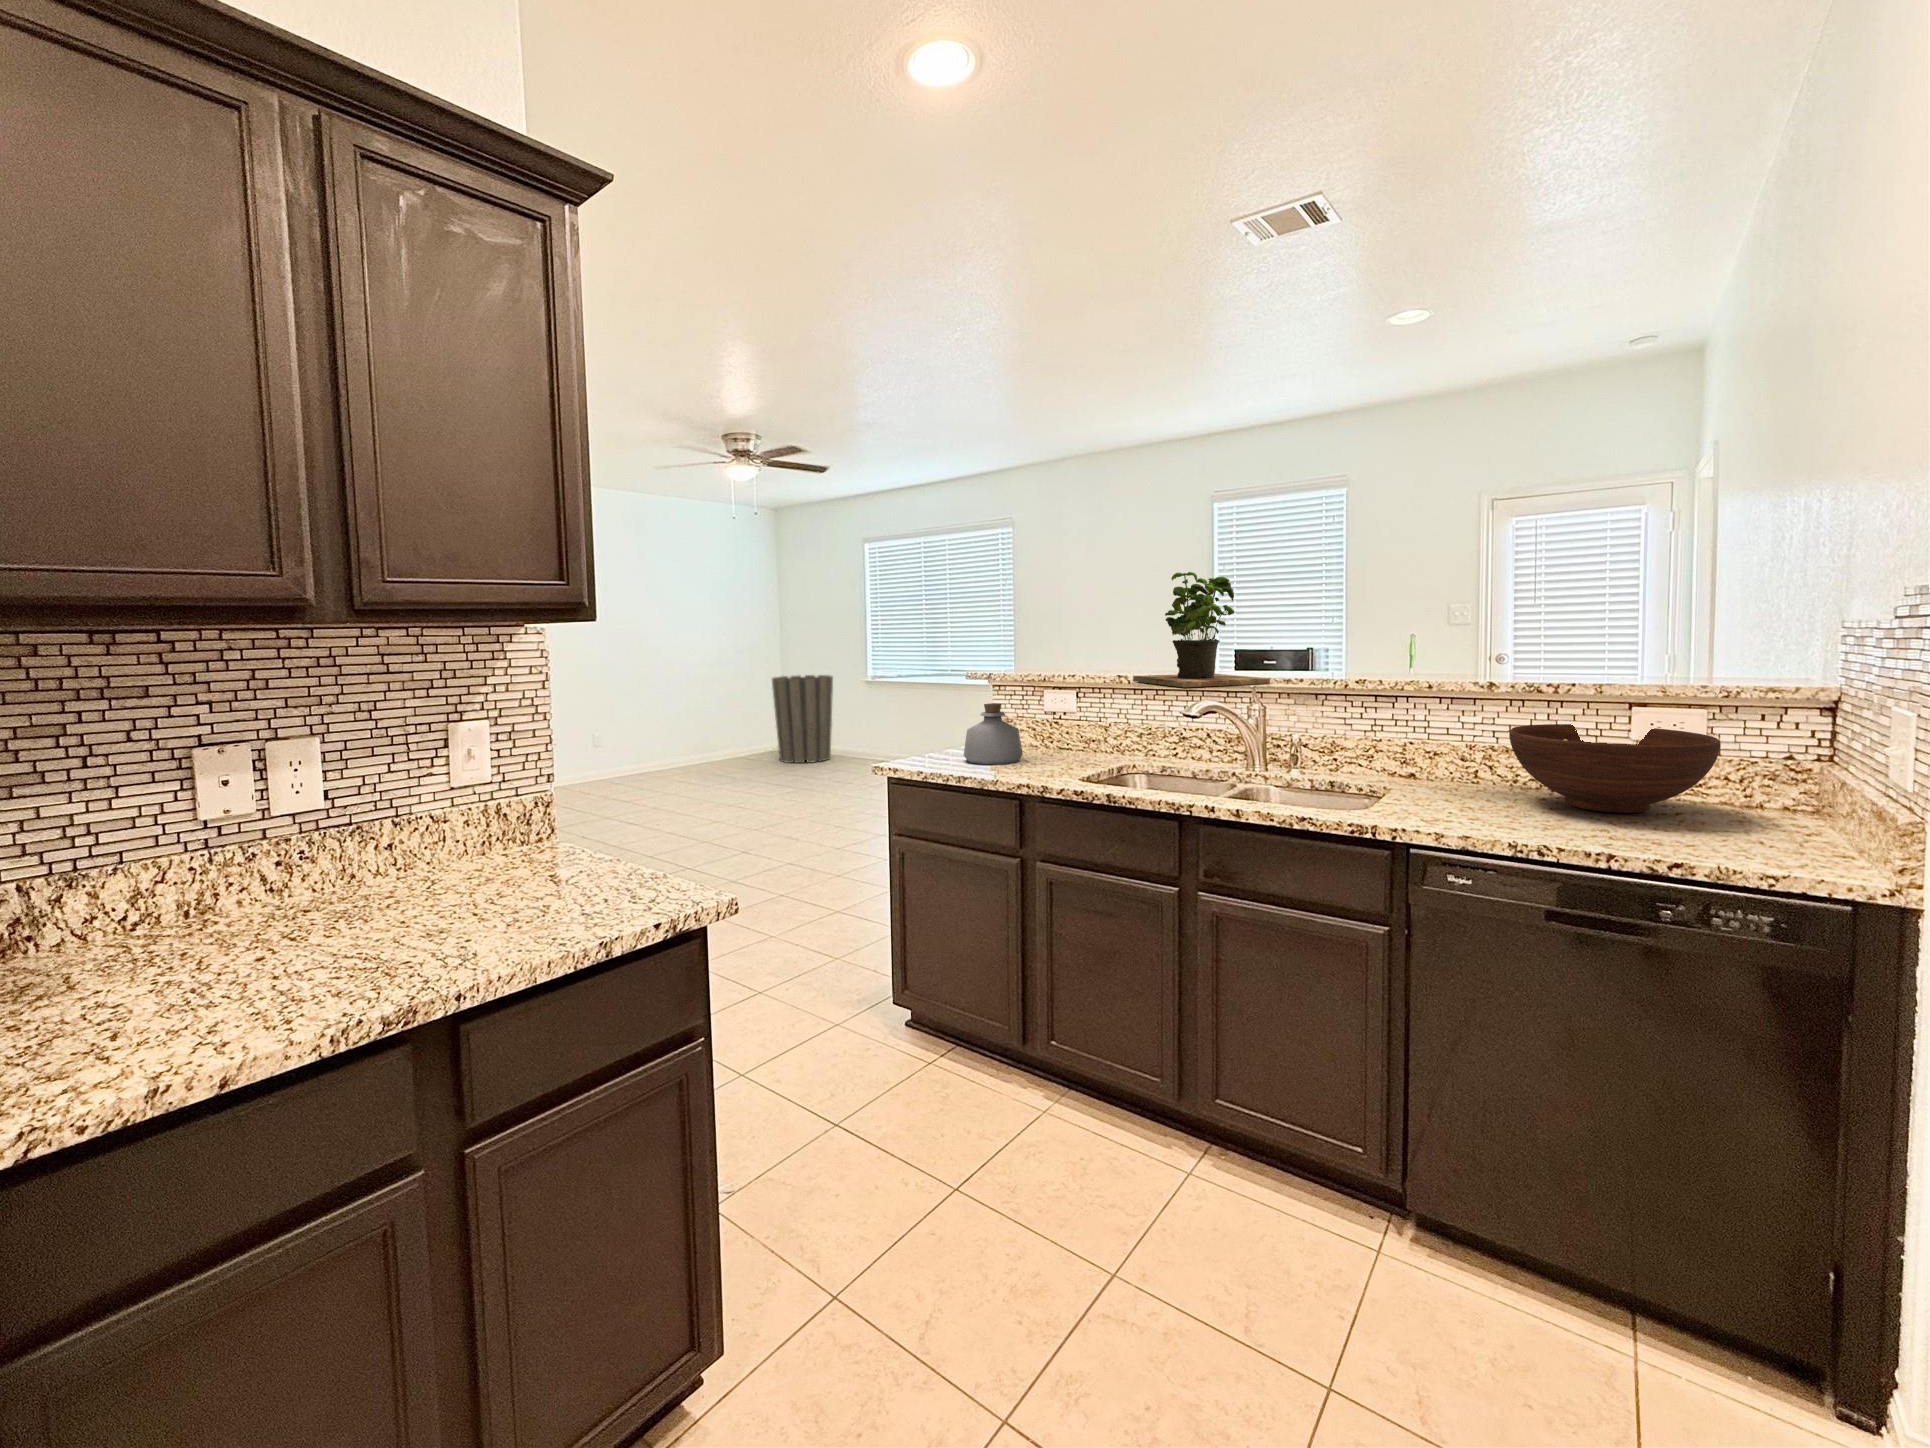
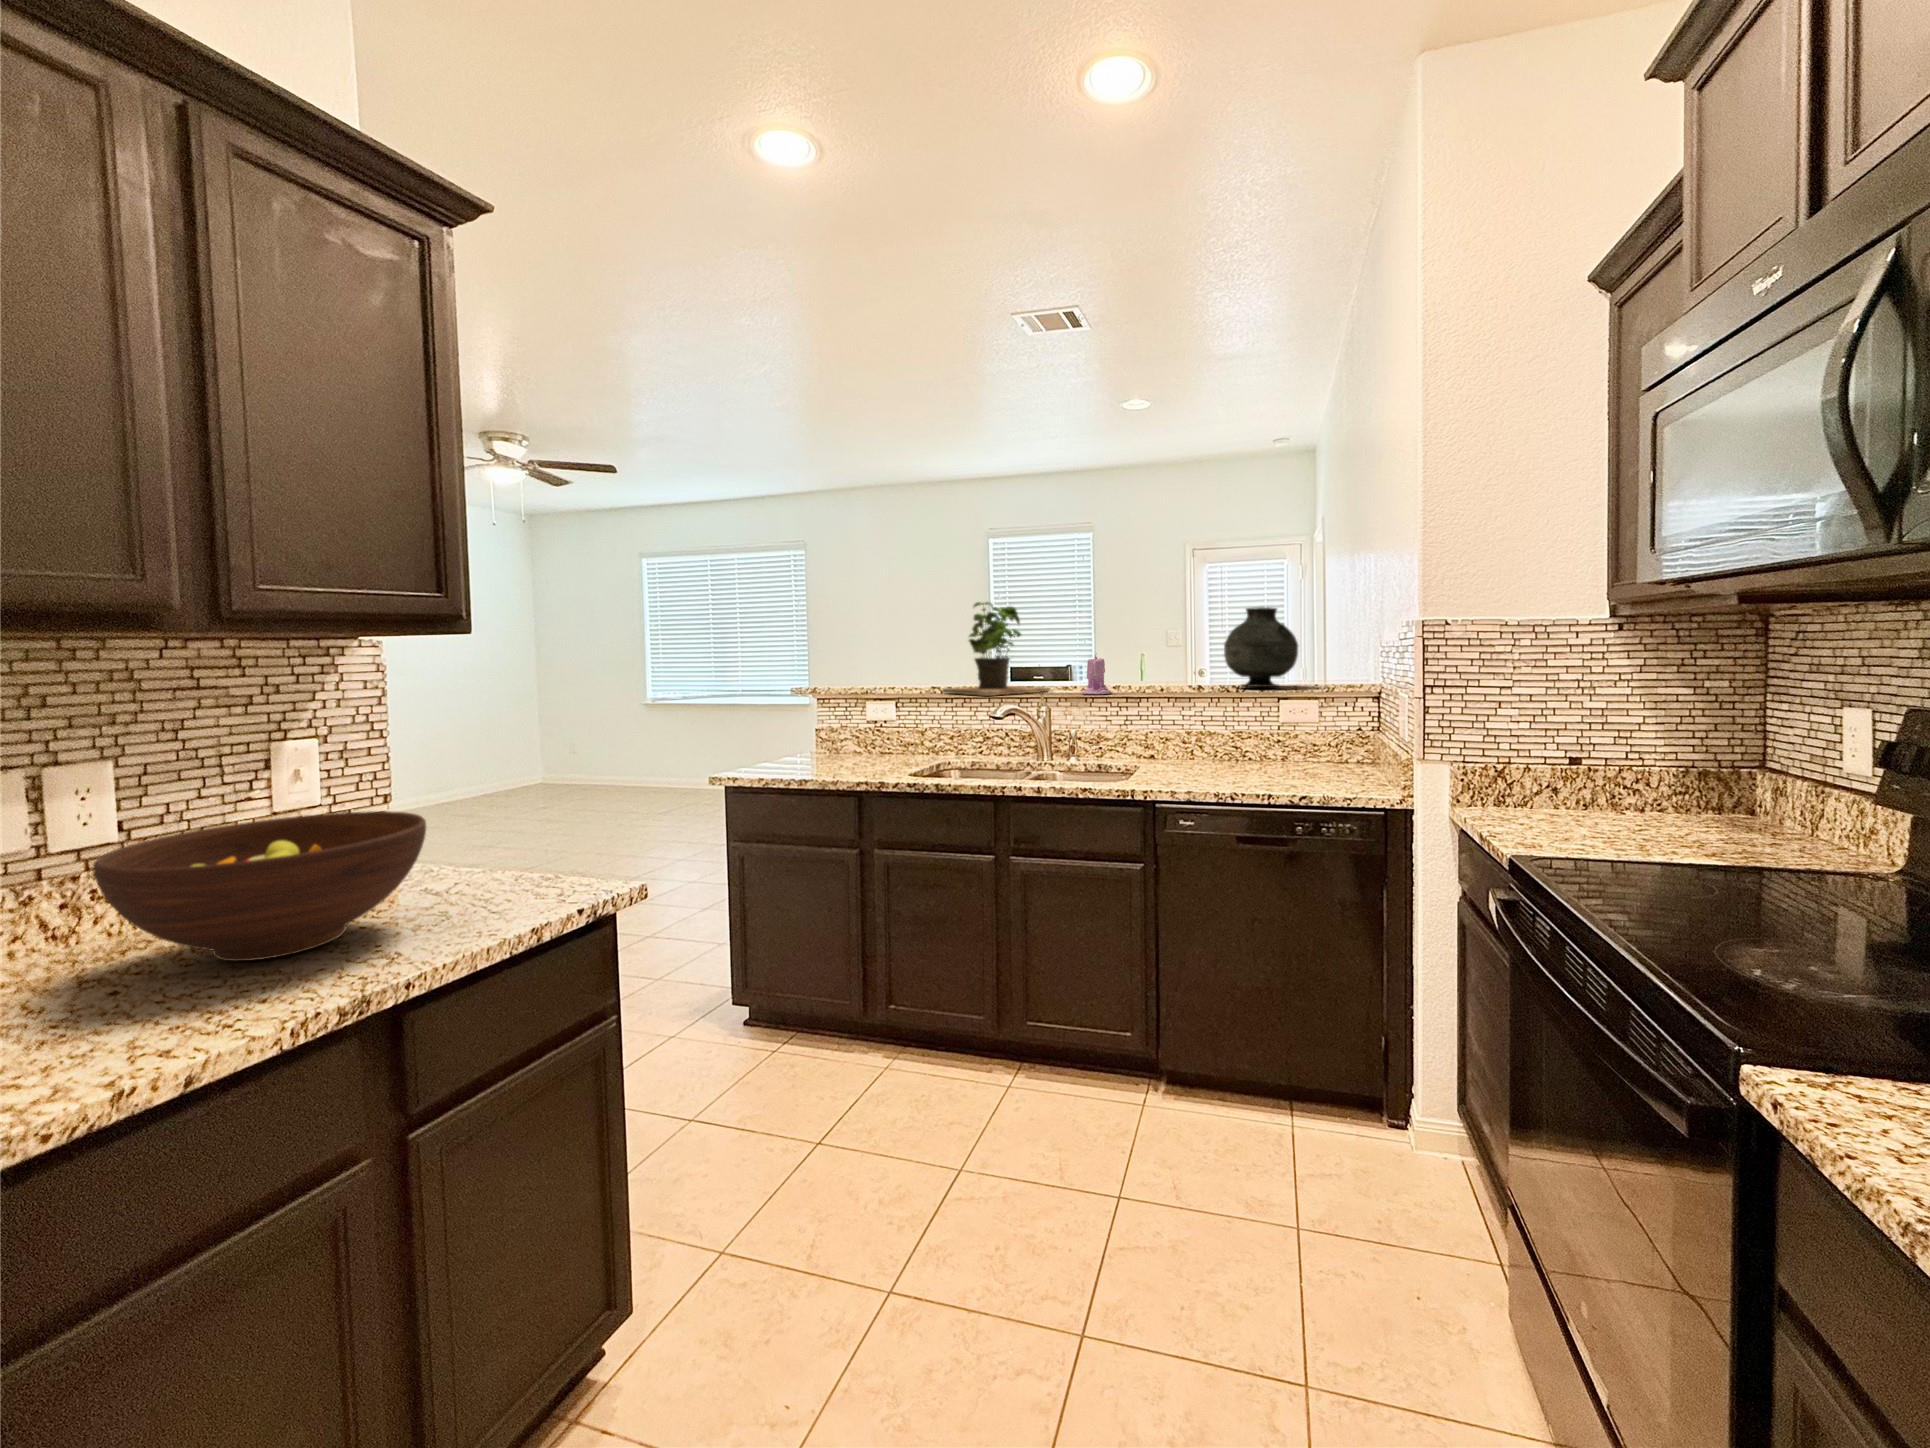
vase: none [1539,569,1675,686] -> present [1224,607,1298,687]
candle: none [1312,635,1356,690] -> present [1081,653,1111,694]
trash can: present [772,675,833,763] -> none [532,702,607,798]
bottle: present [964,703,1023,764] -> none [794,716,849,770]
fruit bowl: present [1509,724,1721,813] -> present [93,811,426,961]

